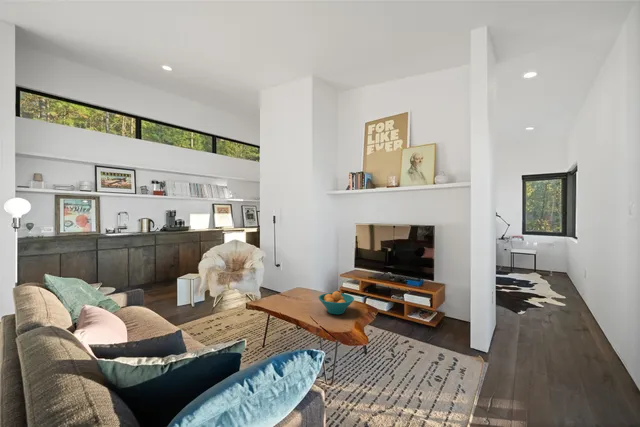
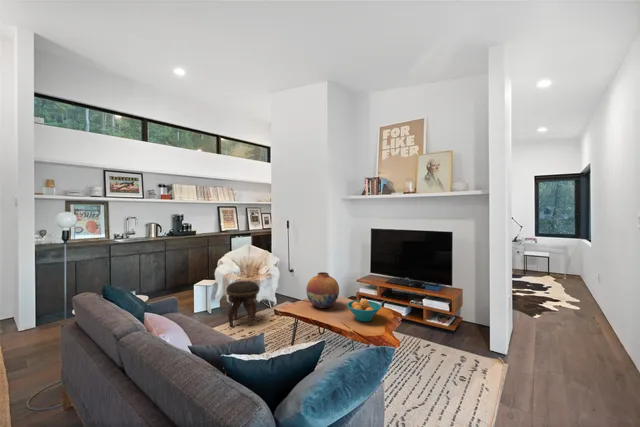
vase: none [281,264,315,301] -> present [306,272,339,308]
footstool: none [207,274,241,319] -> present [226,281,260,326]

